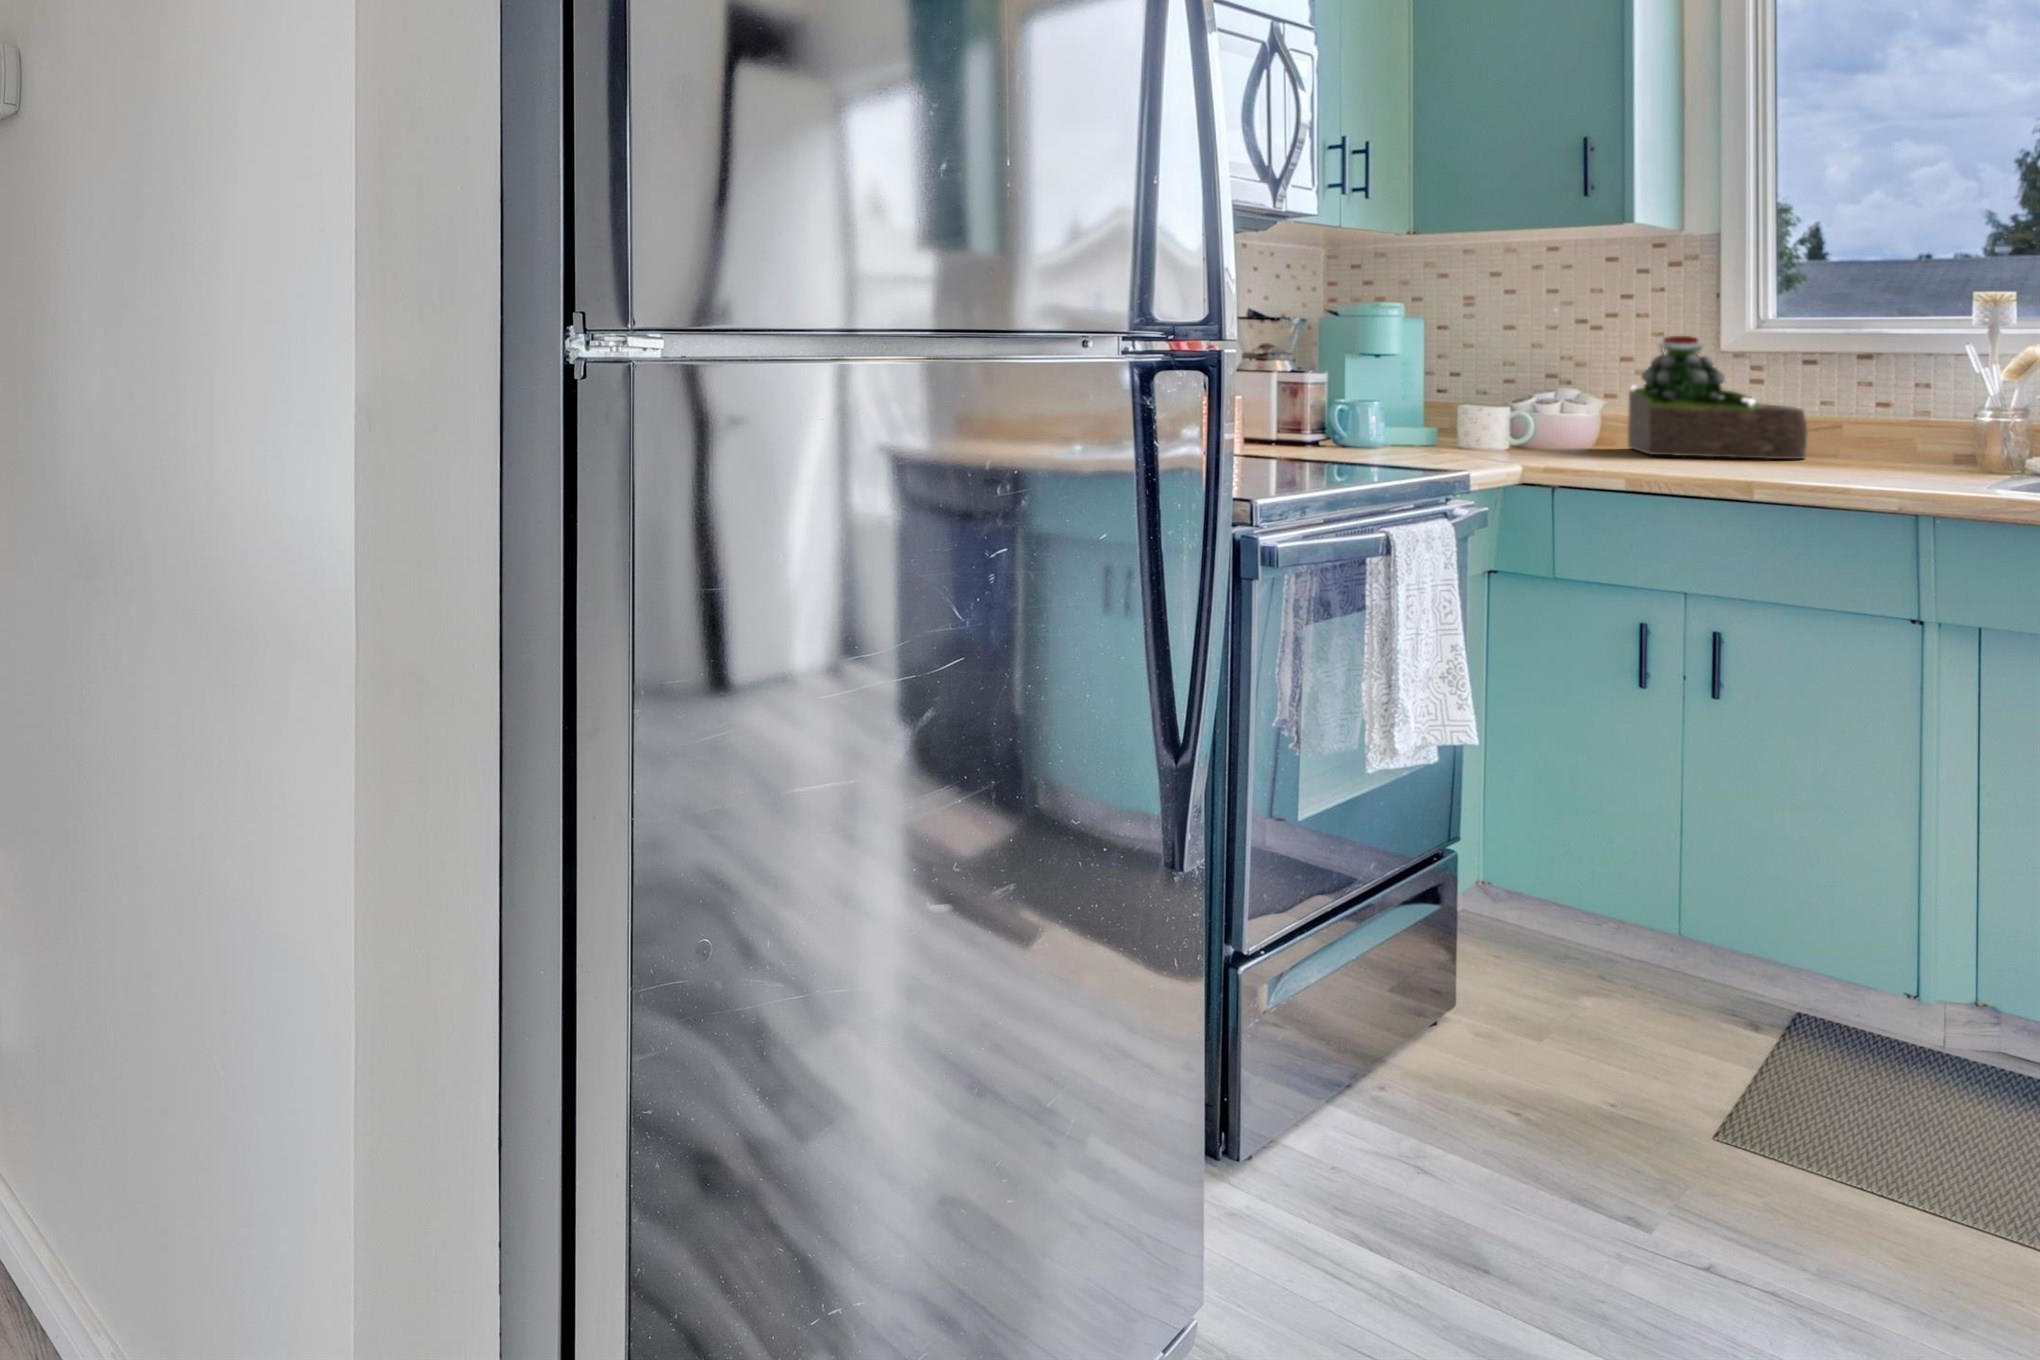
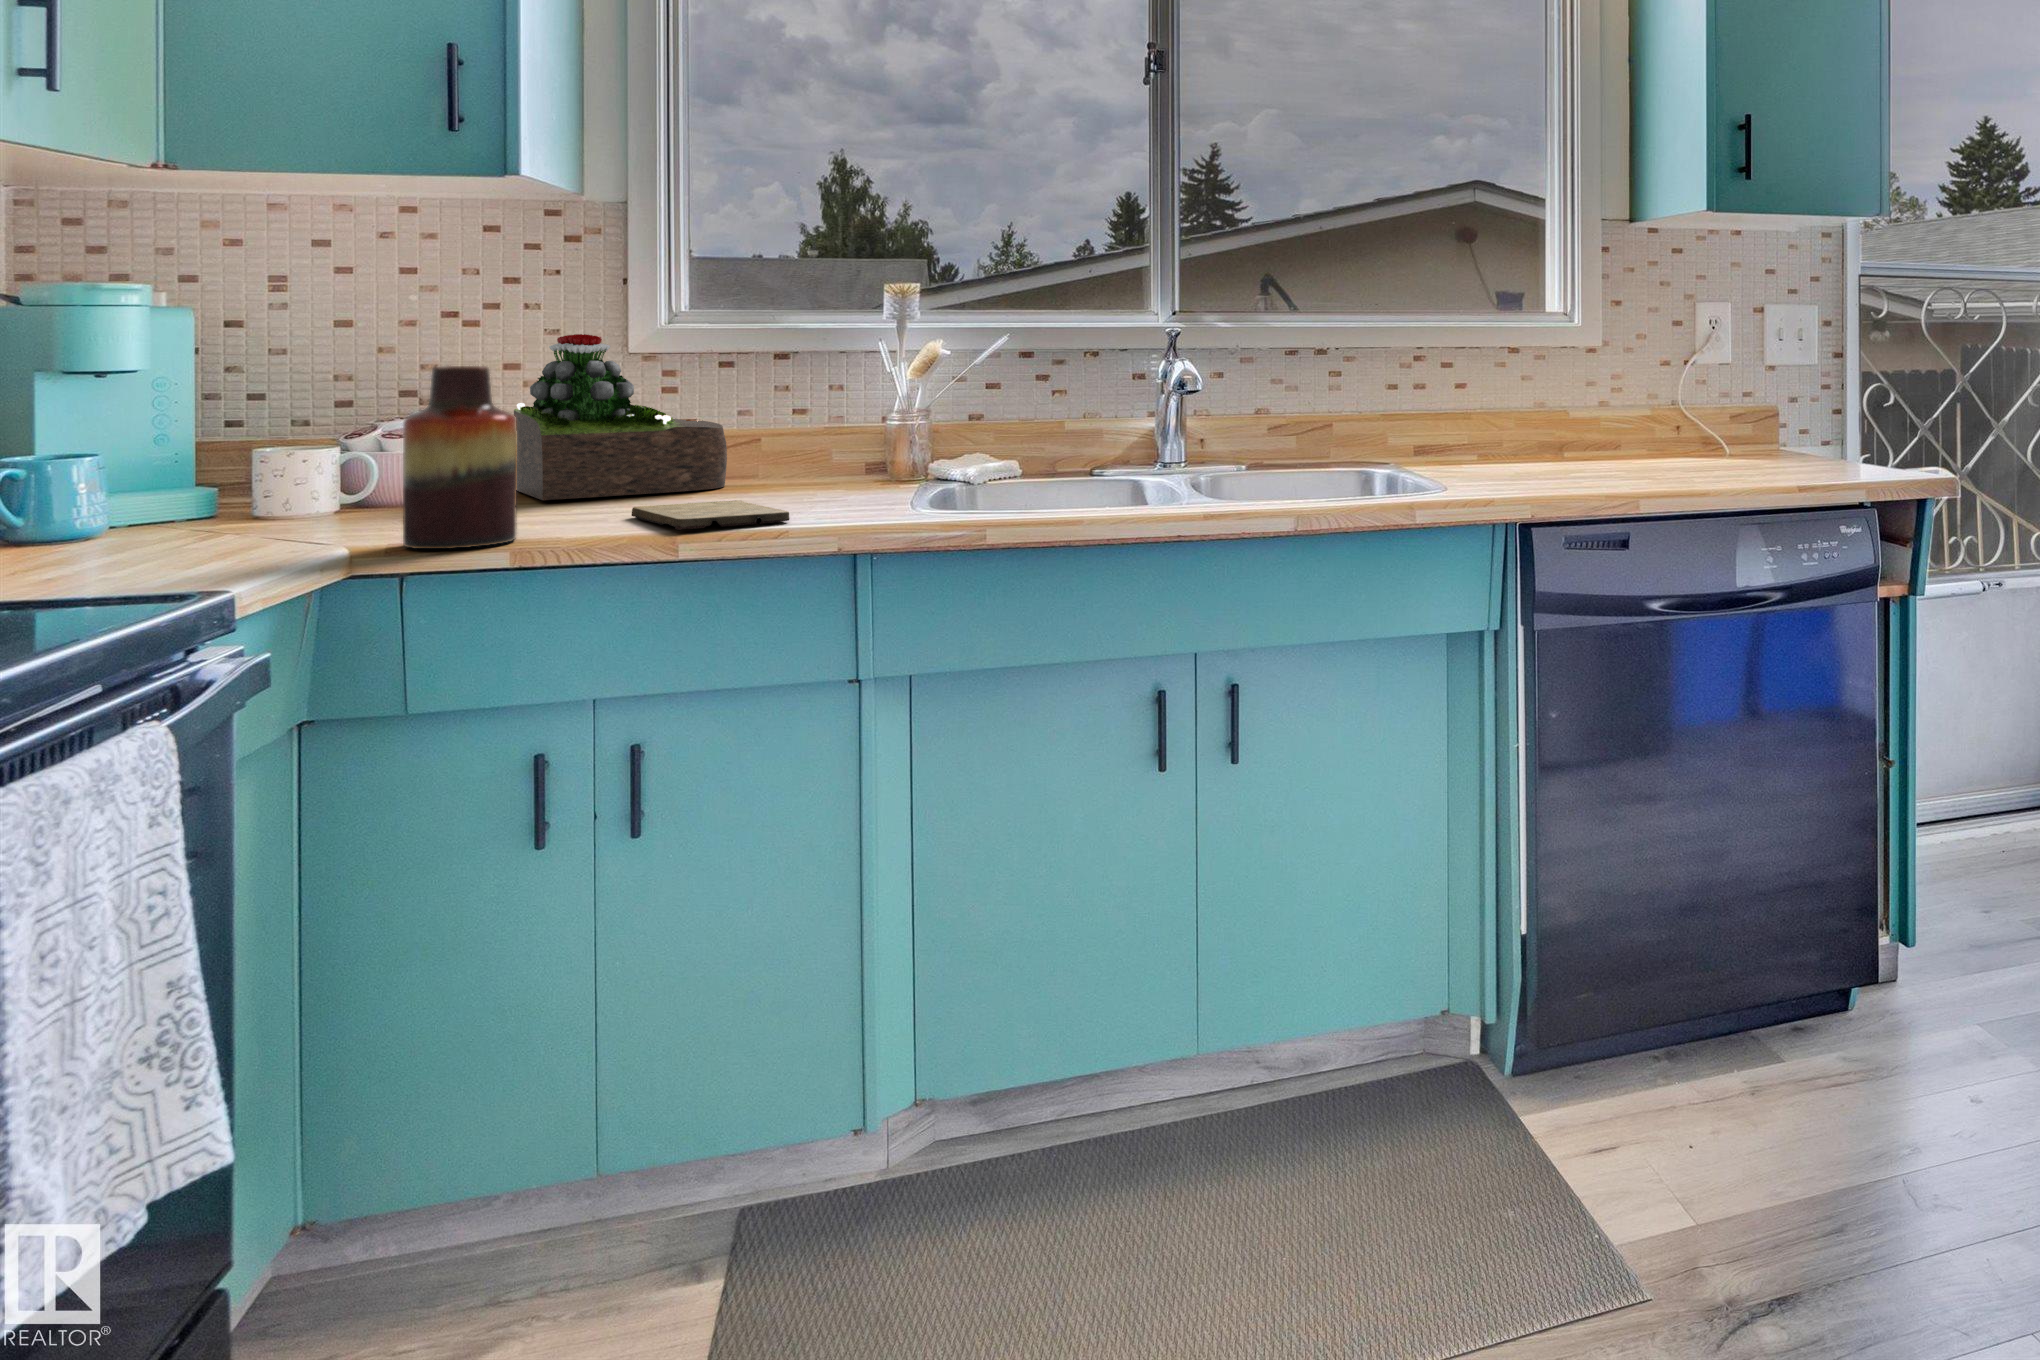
vase: none [1554,355,1631,474] -> present [403,366,517,549]
cutting board: none [1718,462,1855,482] -> present [632,500,790,530]

